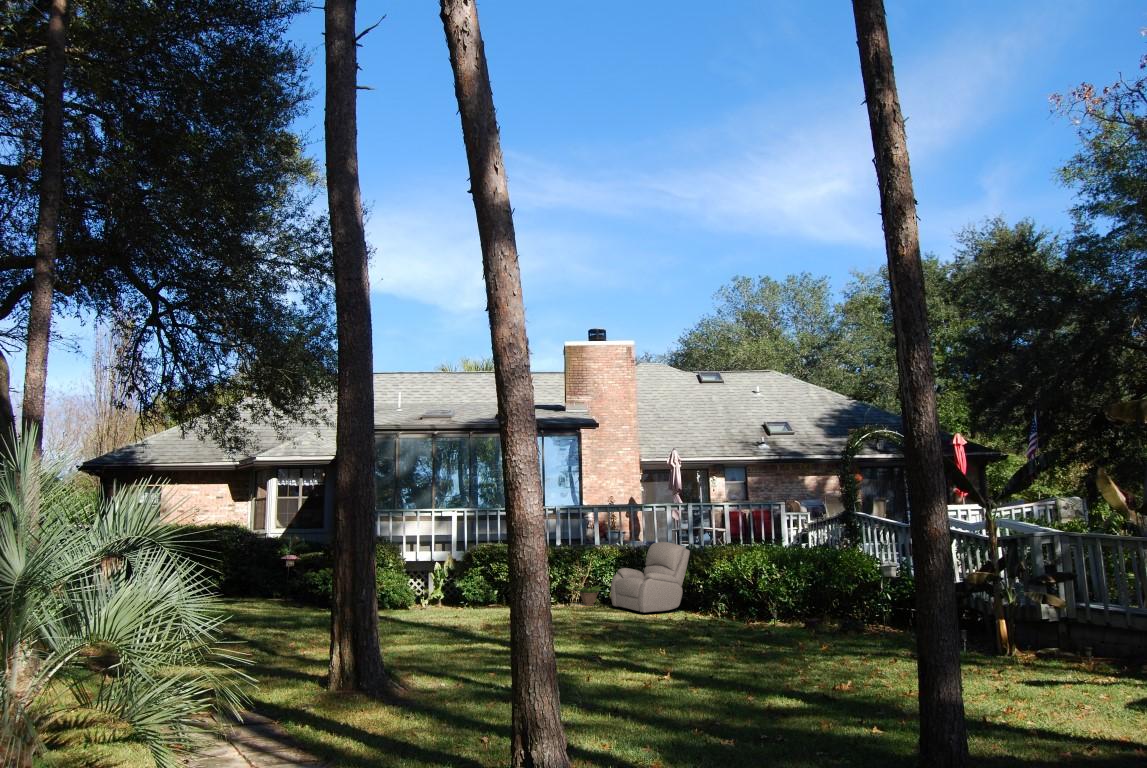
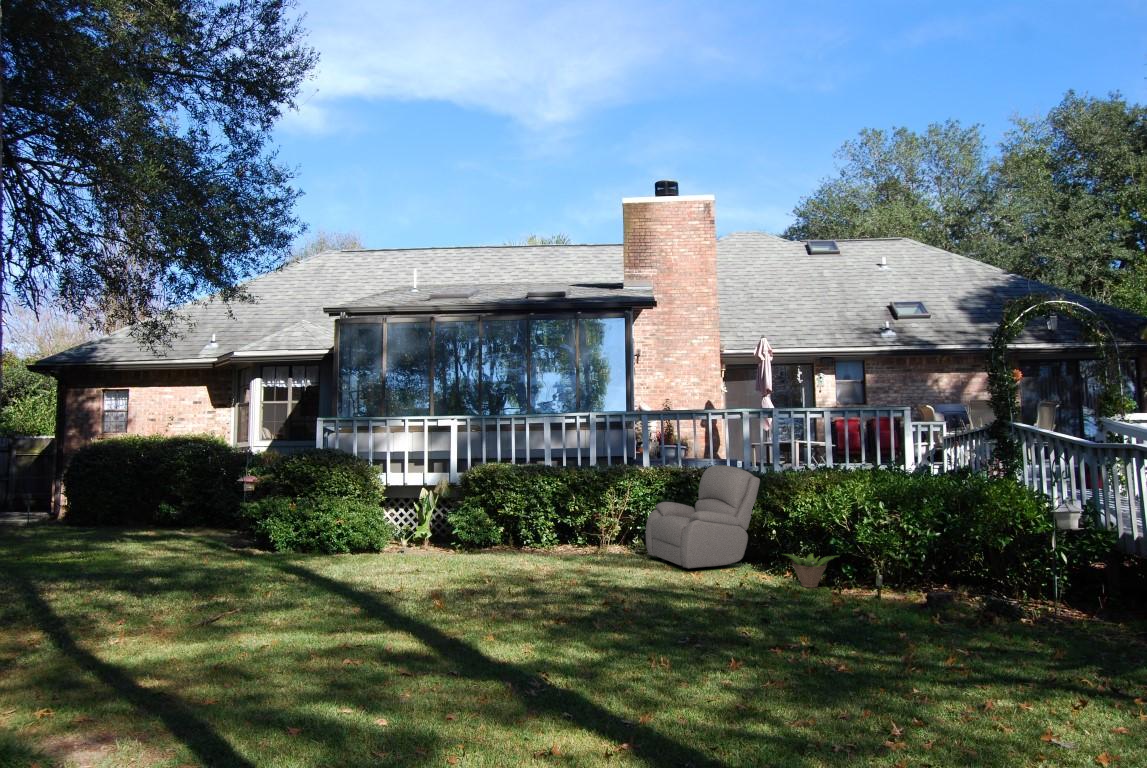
decorative plant: present [574,585,602,606] -> present [785,554,838,587]

